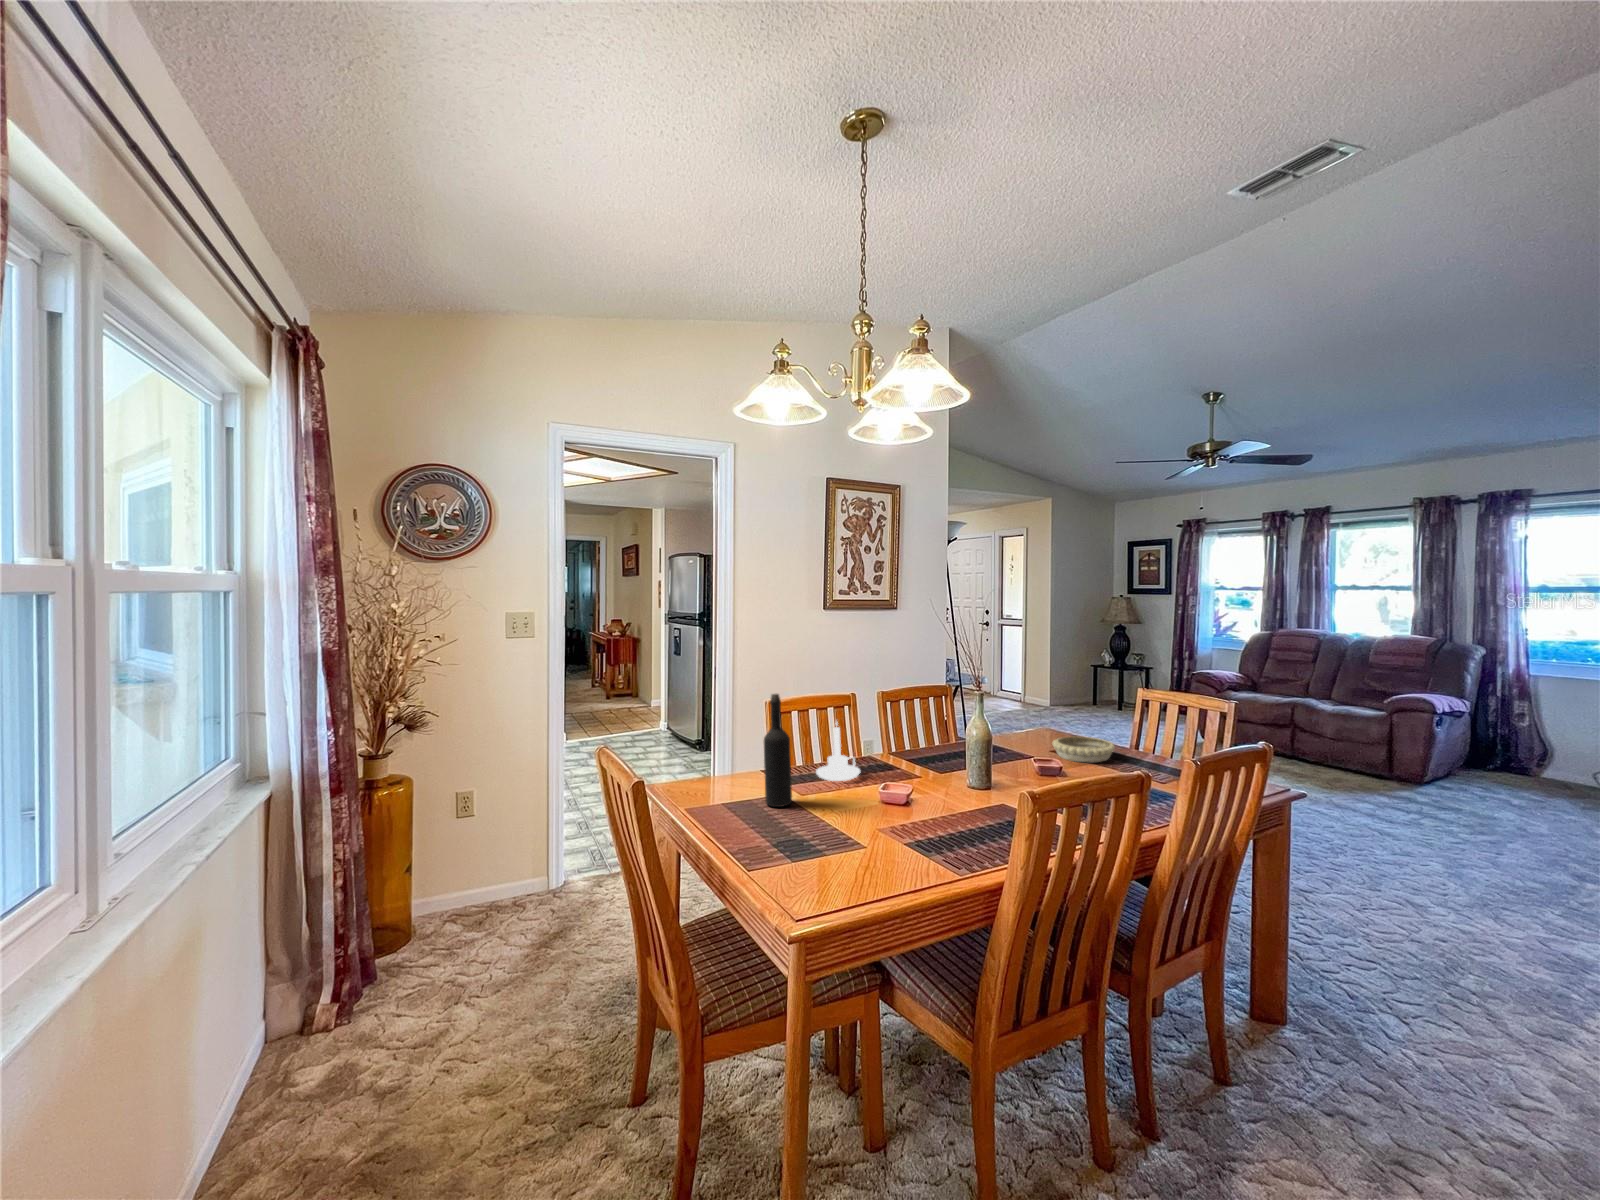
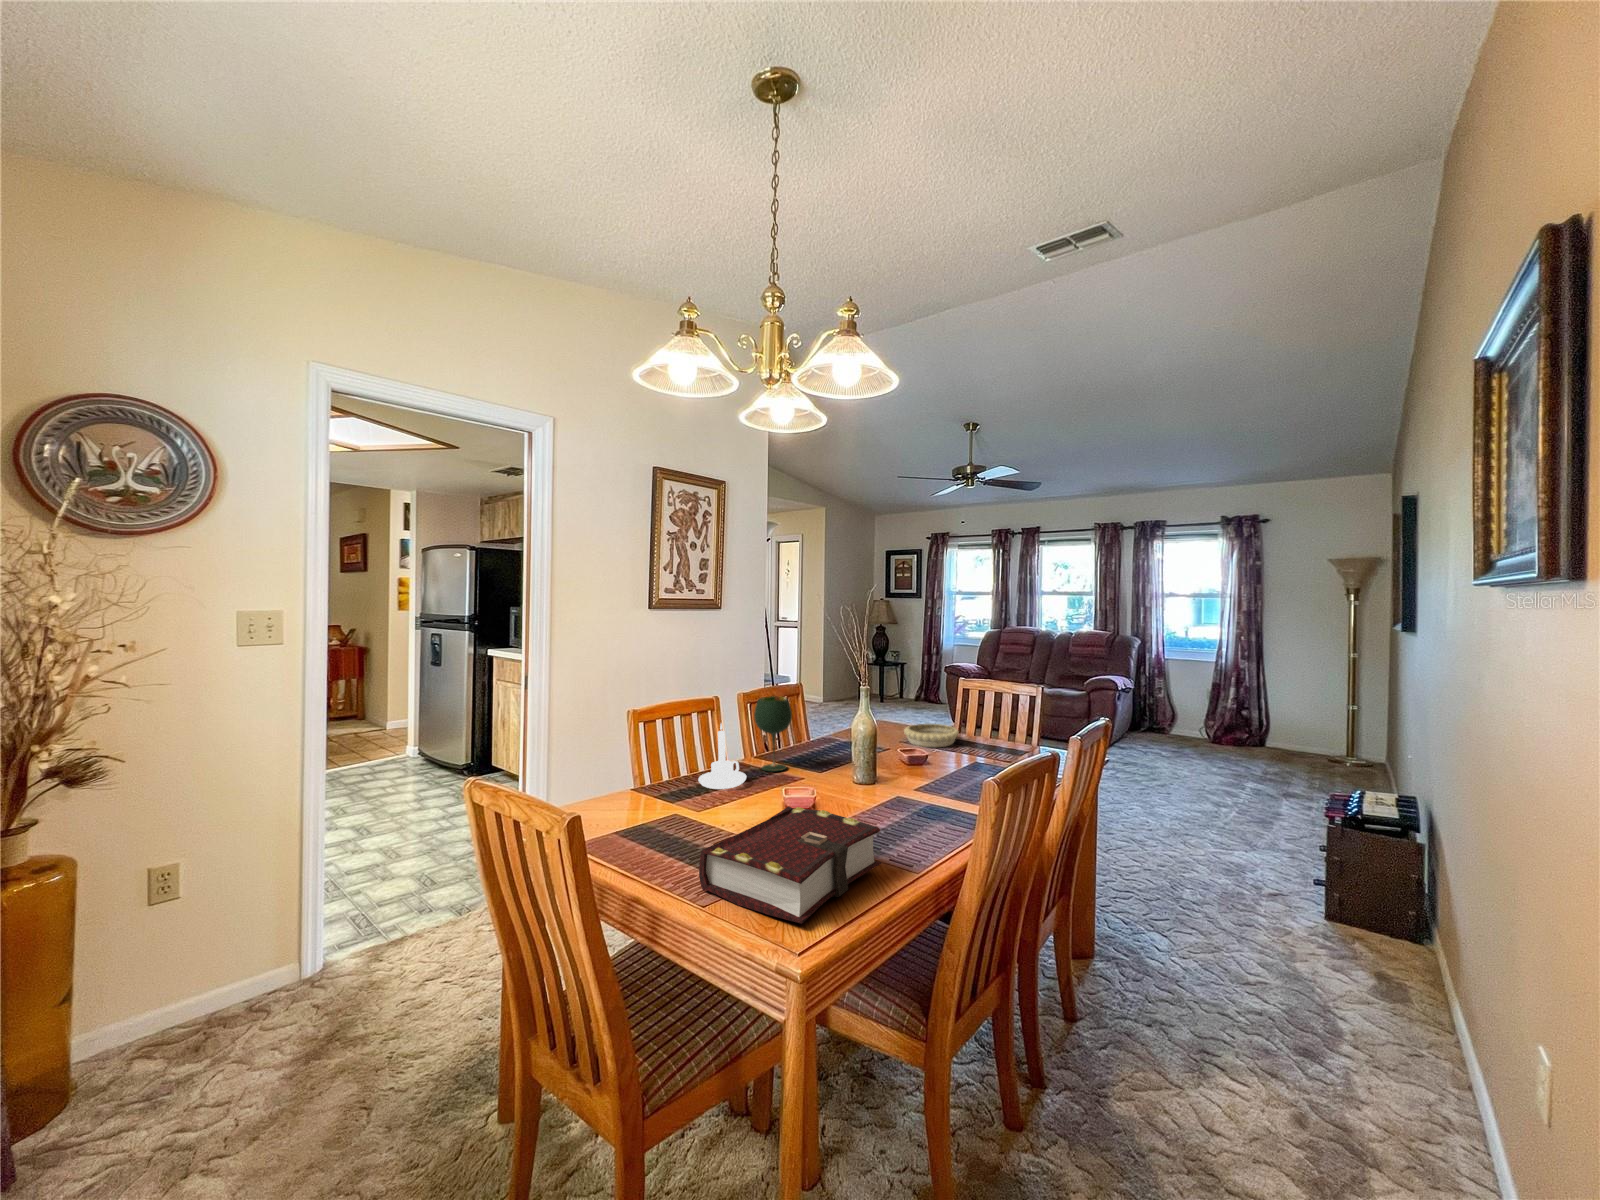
wine bottle: present [764,694,792,807] -> none [661,698,693,825]
wine glass: none [876,698,913,770] -> present [754,696,792,771]
book: none [760,799,930,898] -> present [699,806,881,924]

